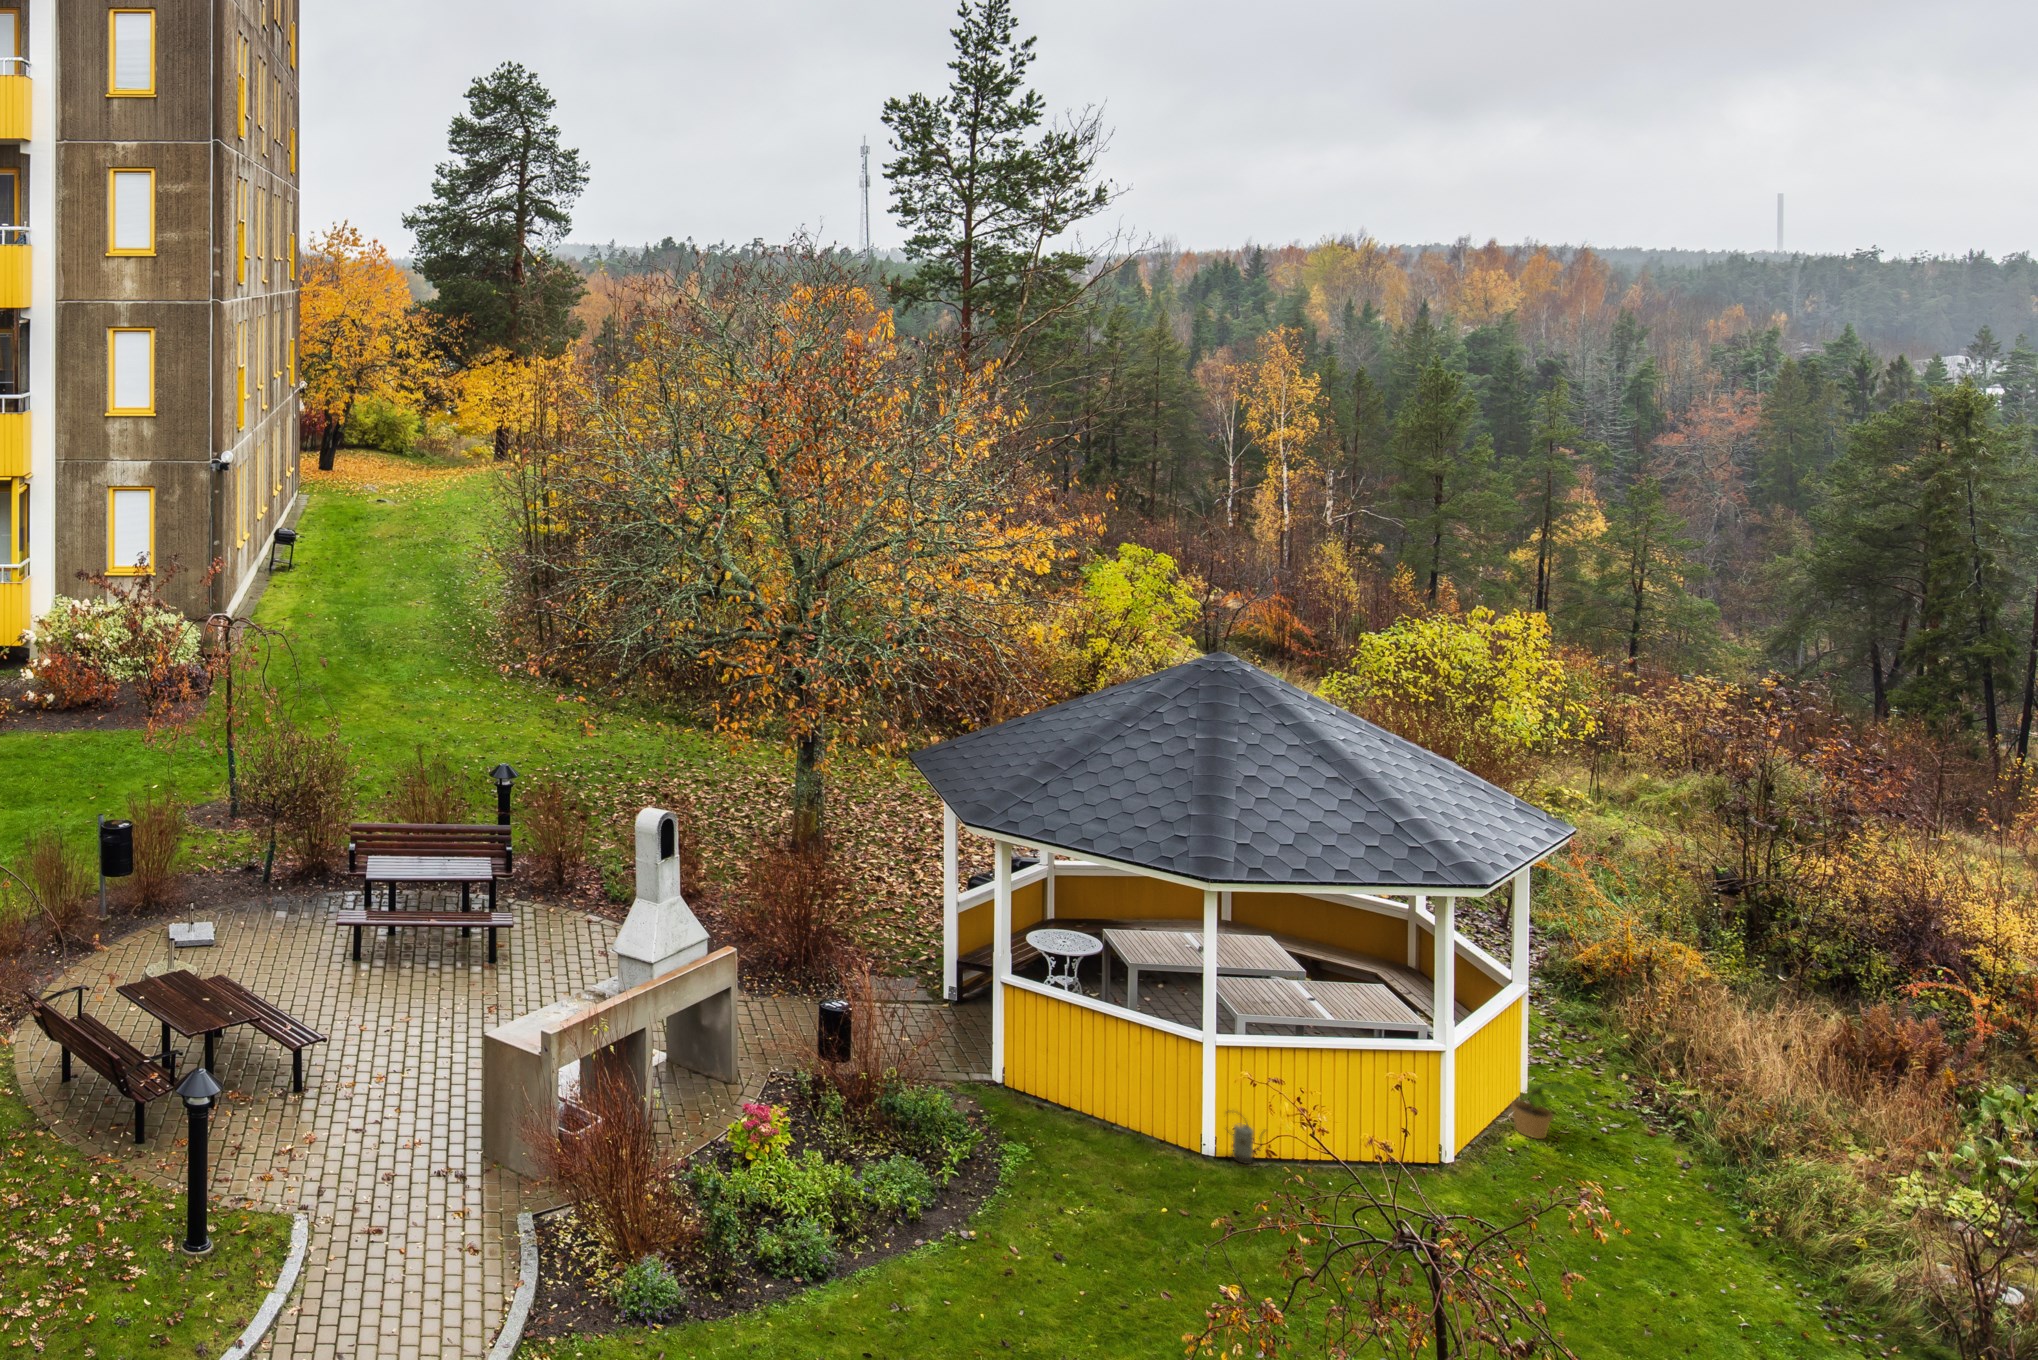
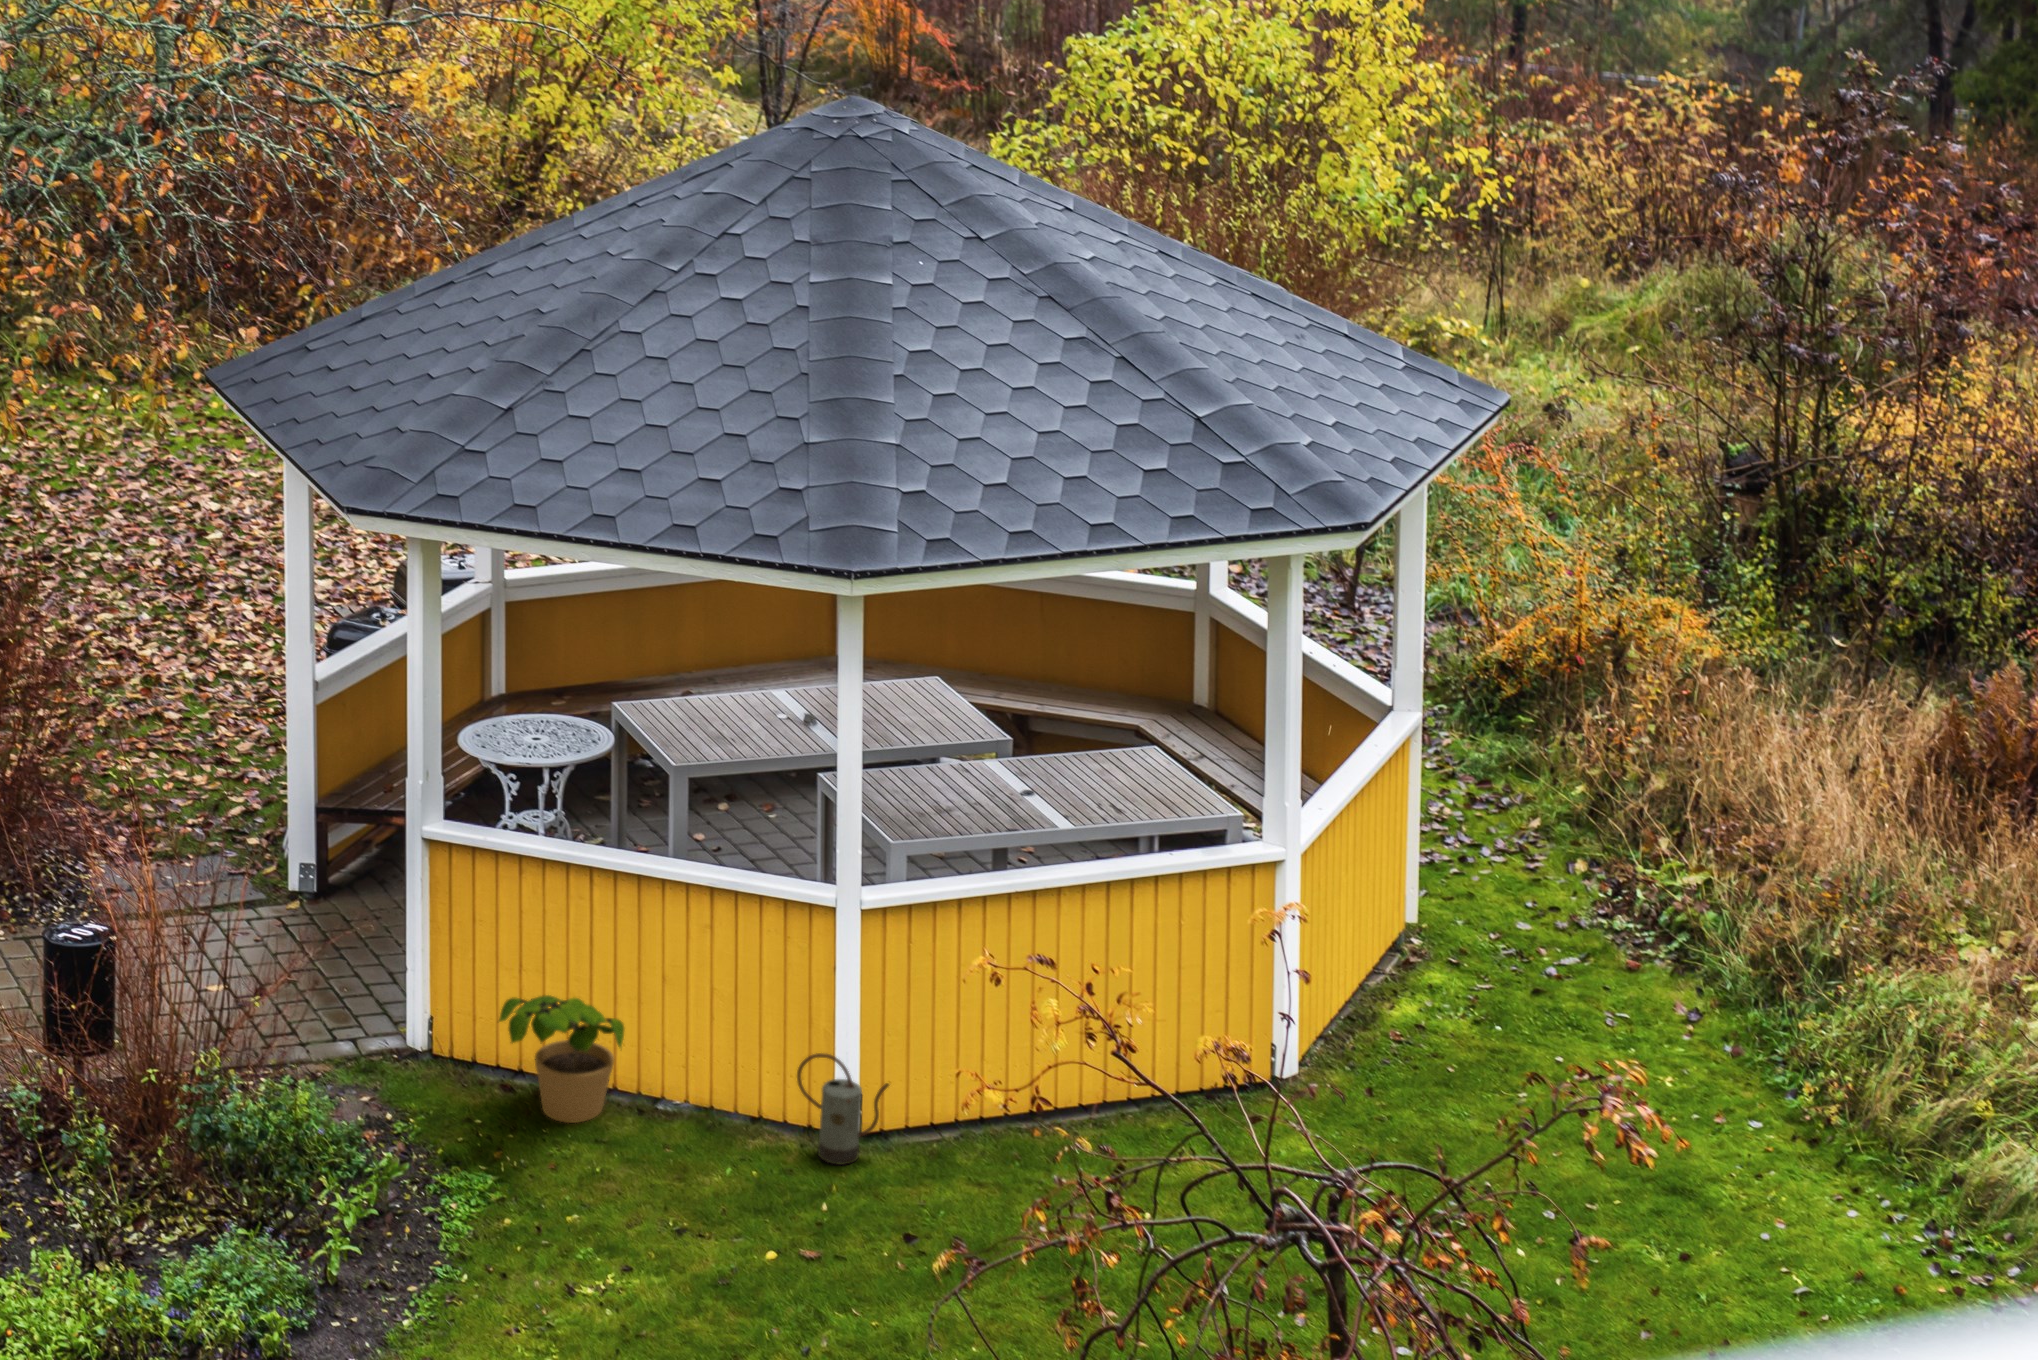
potted plant: present [1511,1081,1595,1139] -> present [499,995,624,1123]

